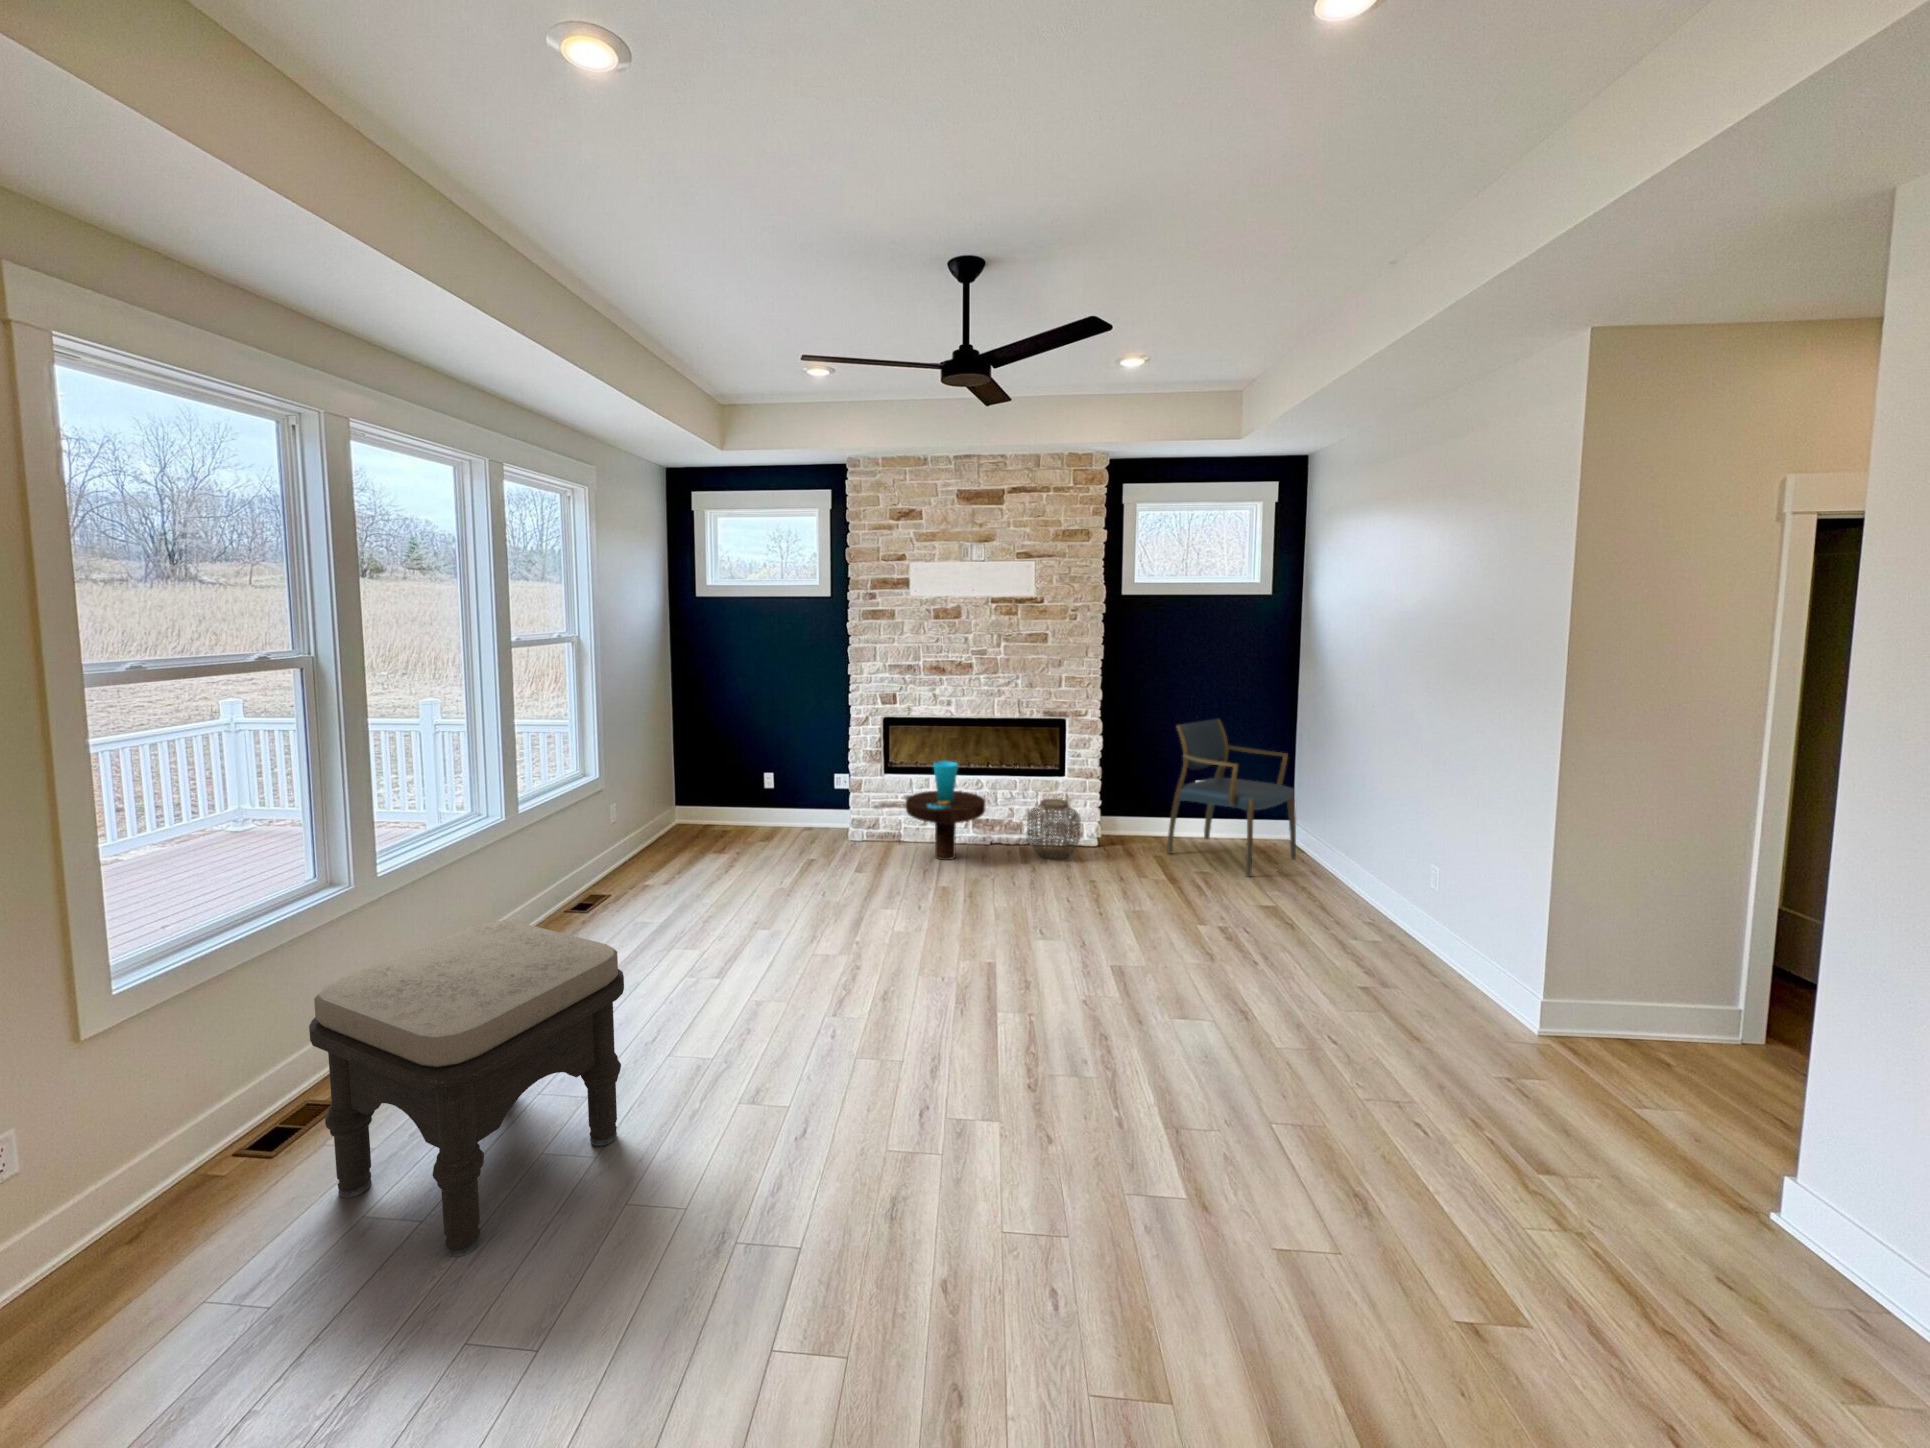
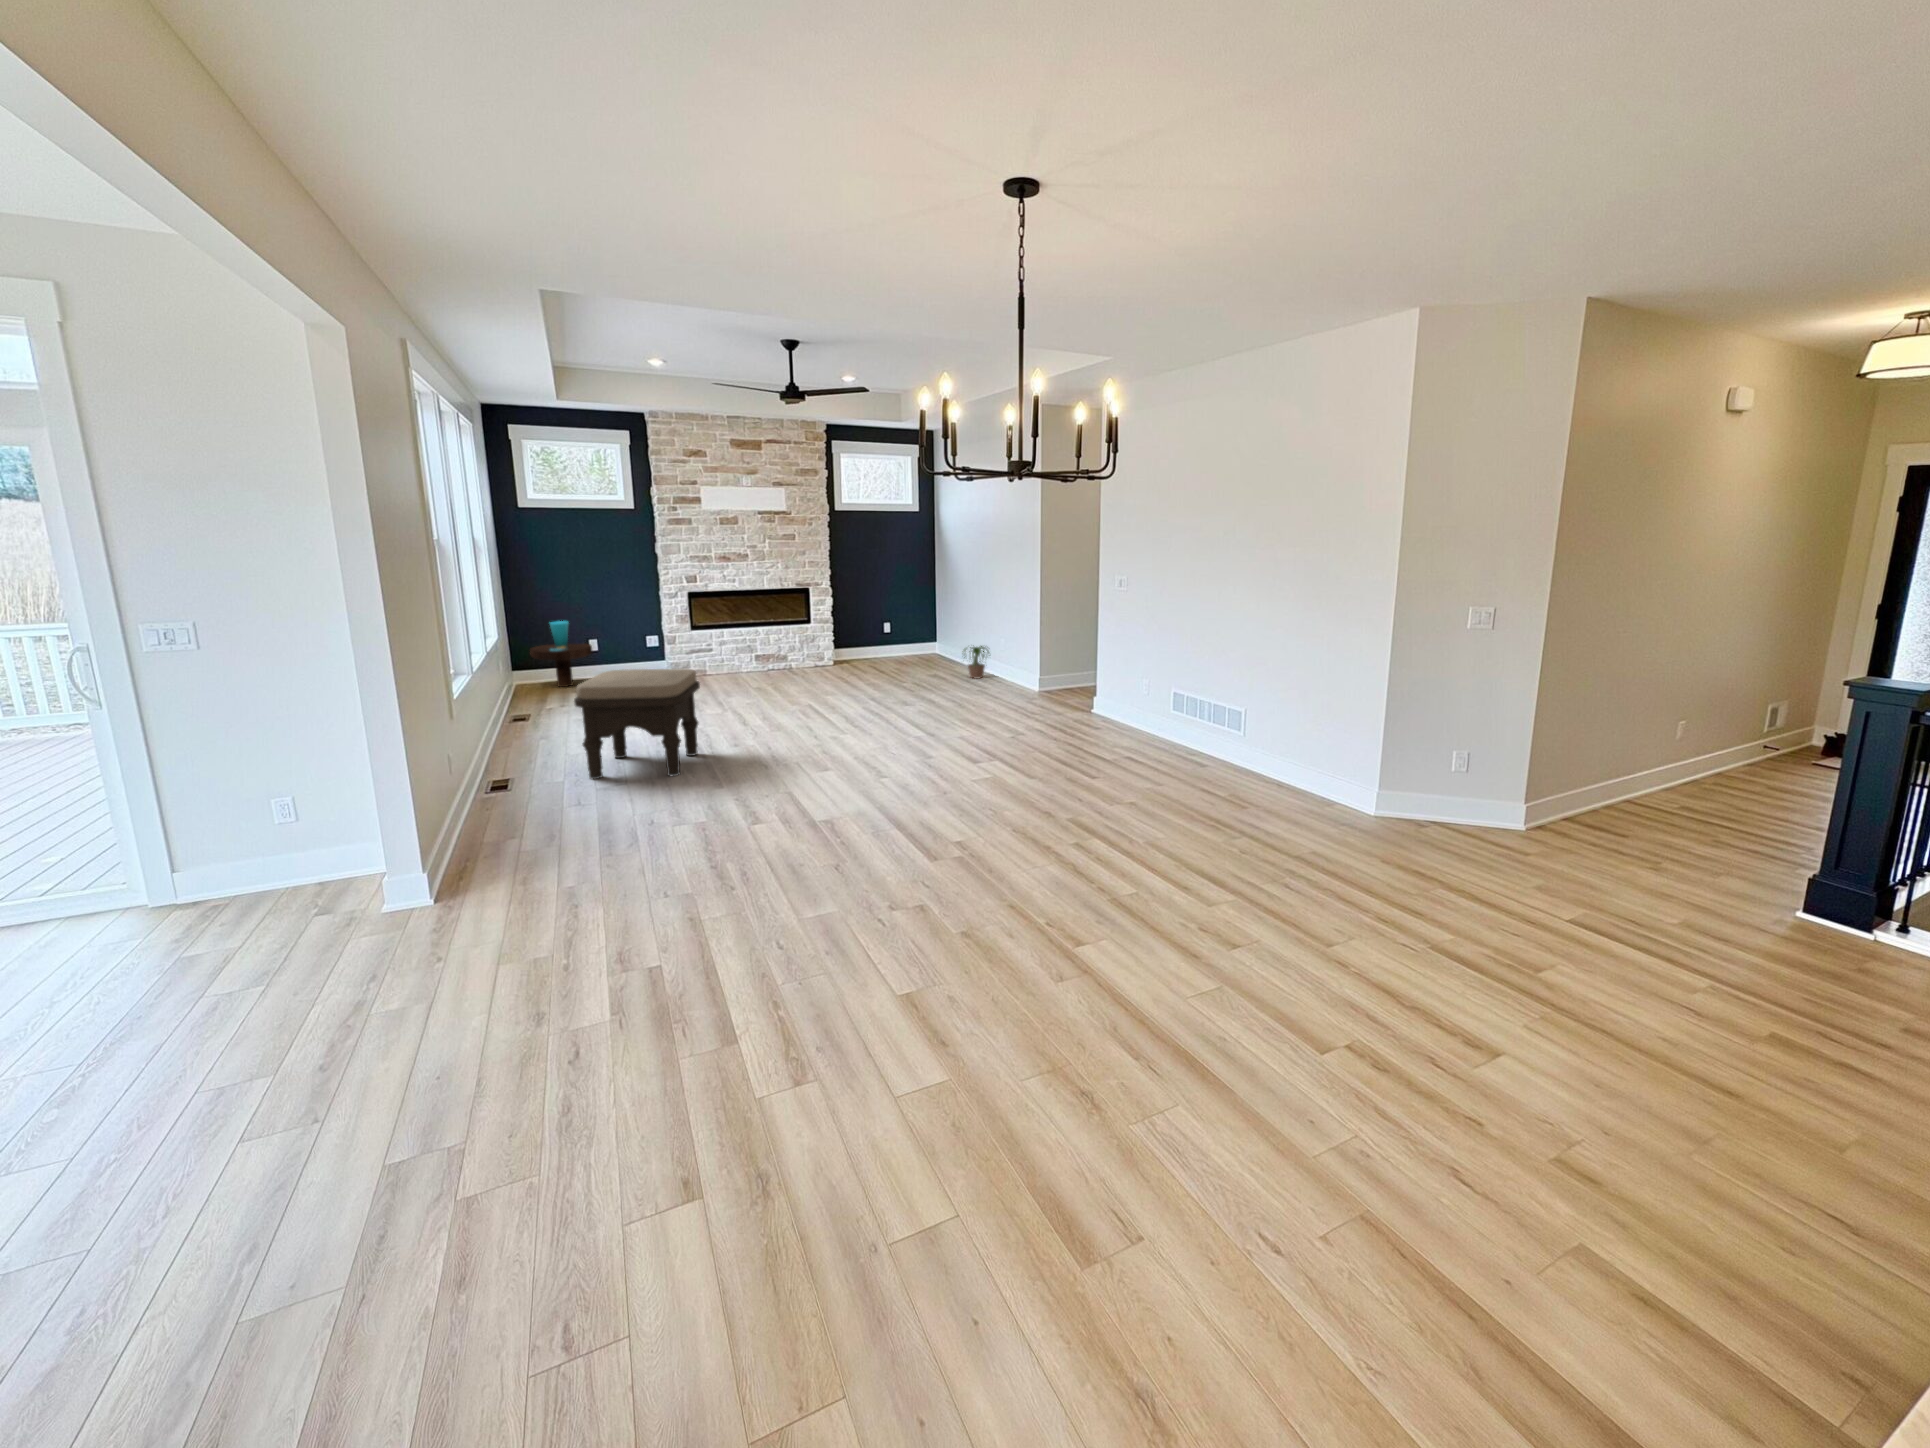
armchair: present [1167,719,1296,877] -> none [874,585,940,667]
side table: present [906,761,985,860] -> present [530,621,592,687]
woven basket: present [1027,799,1080,859] -> none [794,636,827,671]
potted plant: none [1323,868,1416,945] -> present [964,646,989,678]

